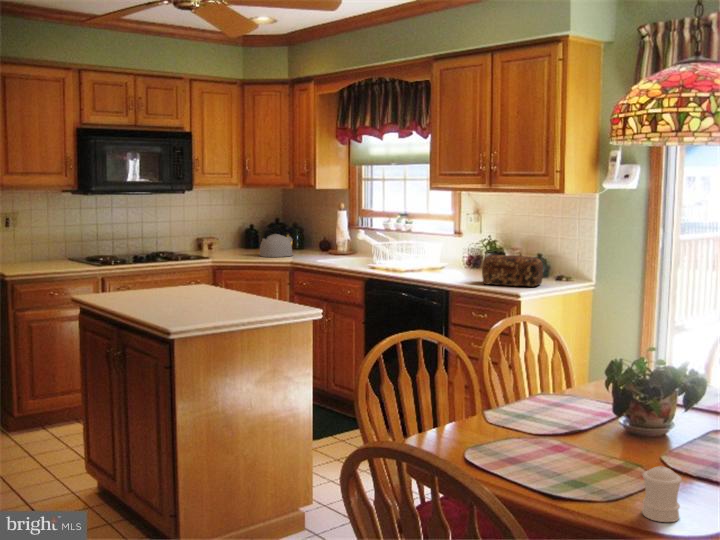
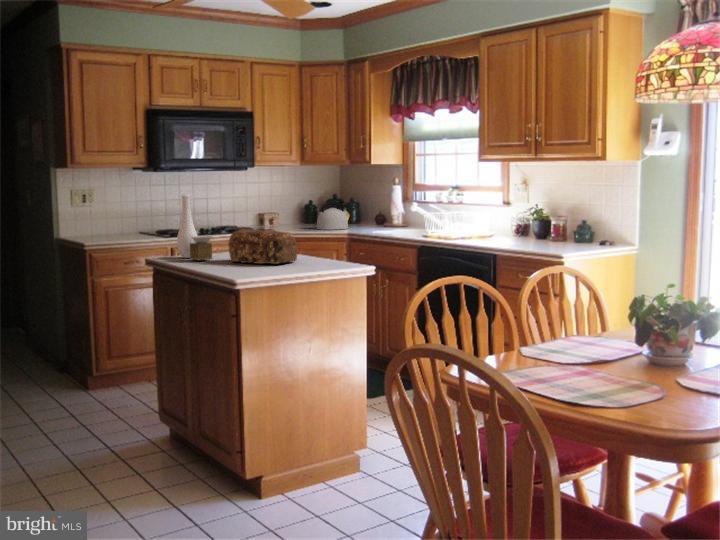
vase: none [101,228,141,302] -> present [177,194,212,260]
bread loaf: present [482,255,543,286] -> present [228,229,297,264]
salt shaker: present [642,466,682,522] -> none [656,368,690,414]

